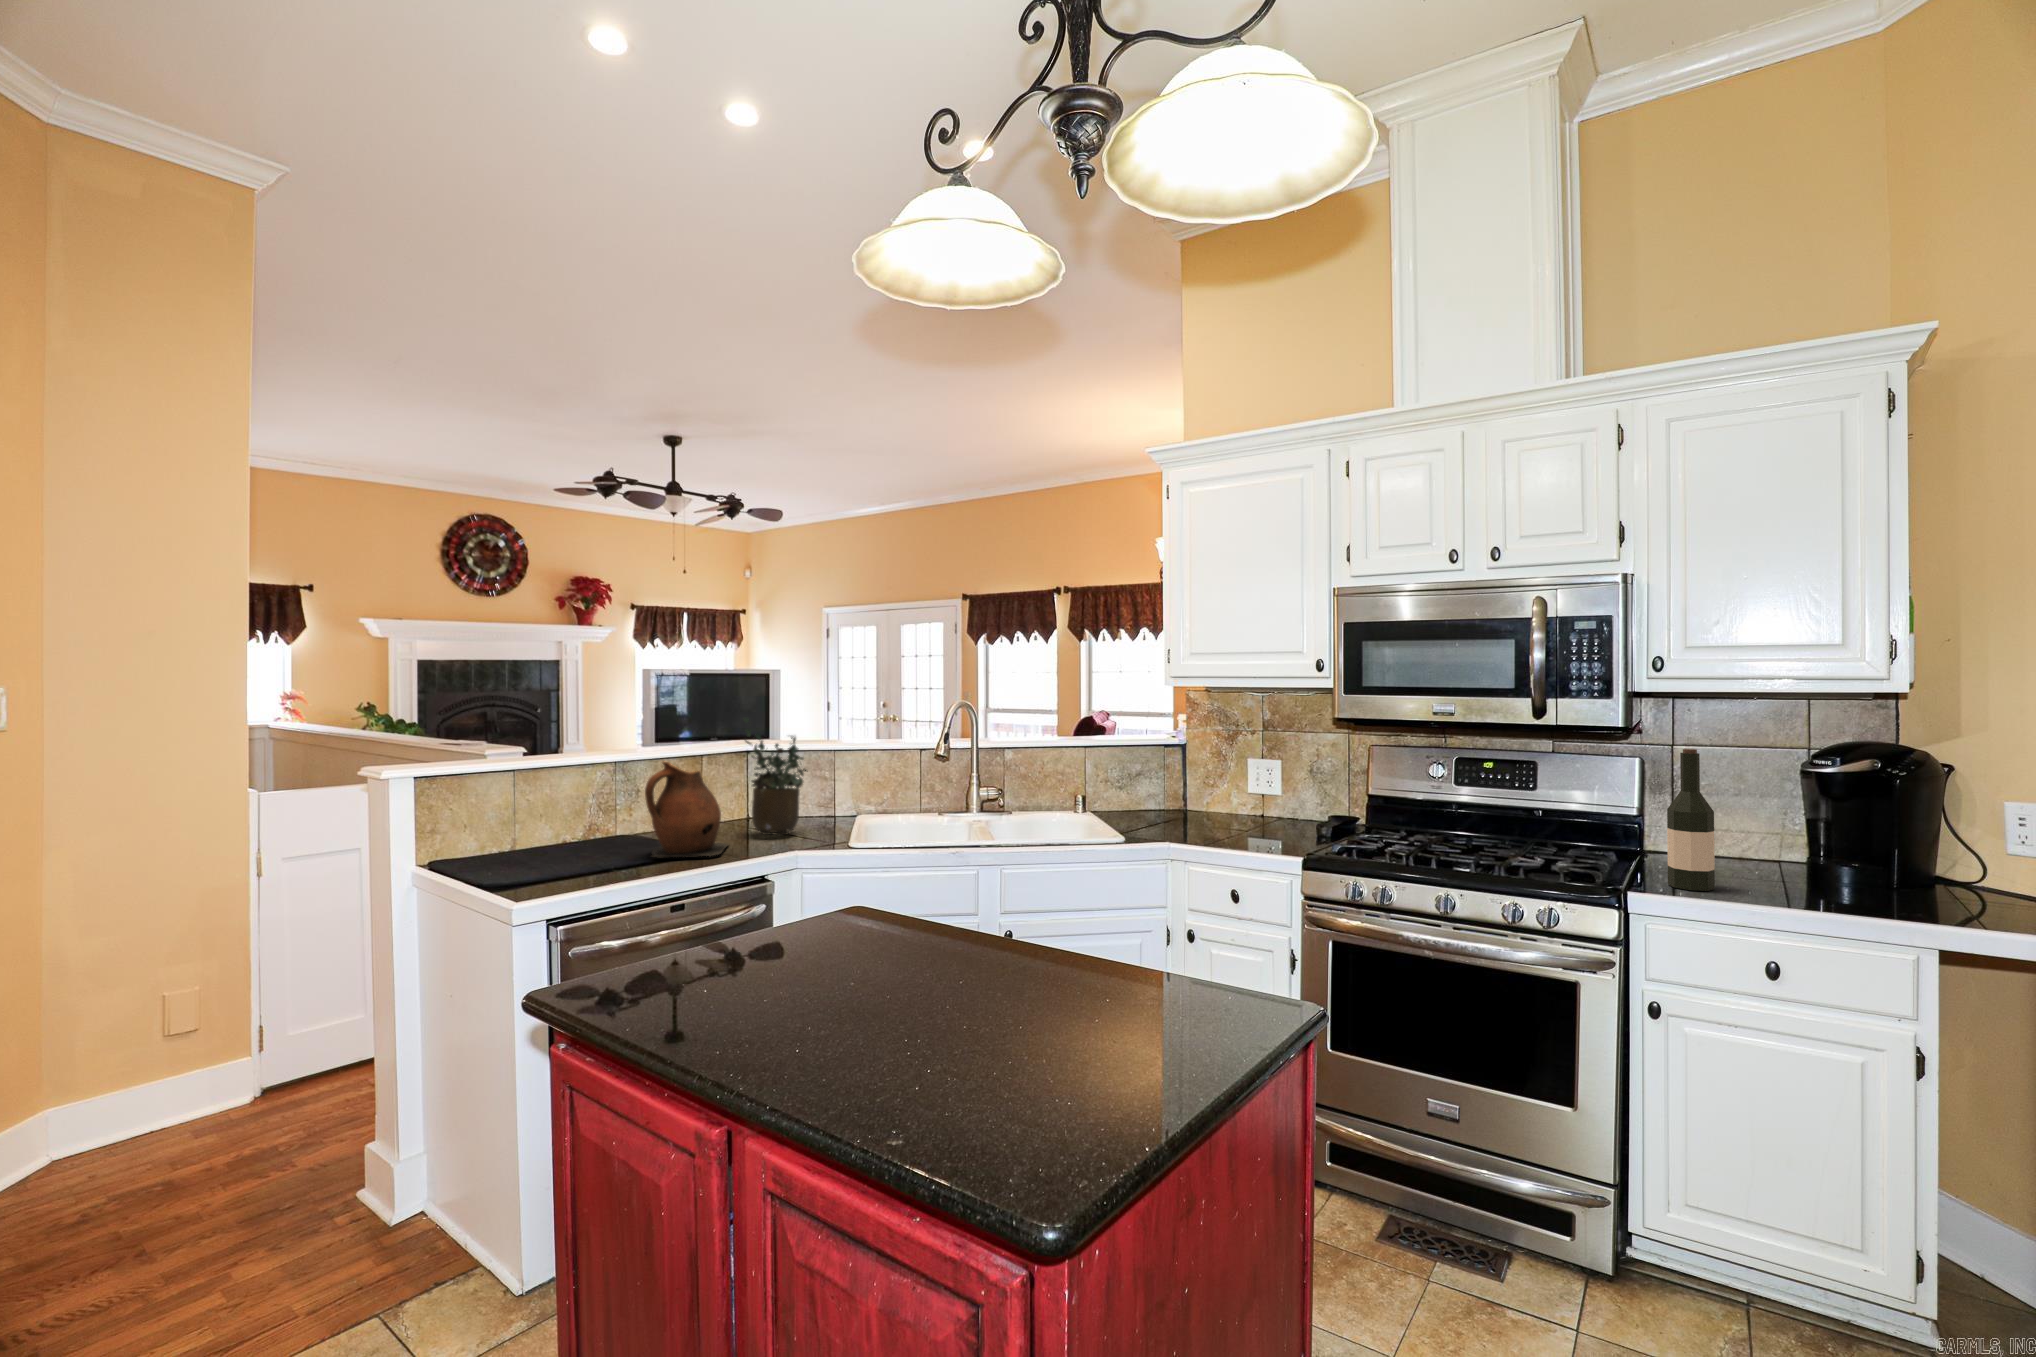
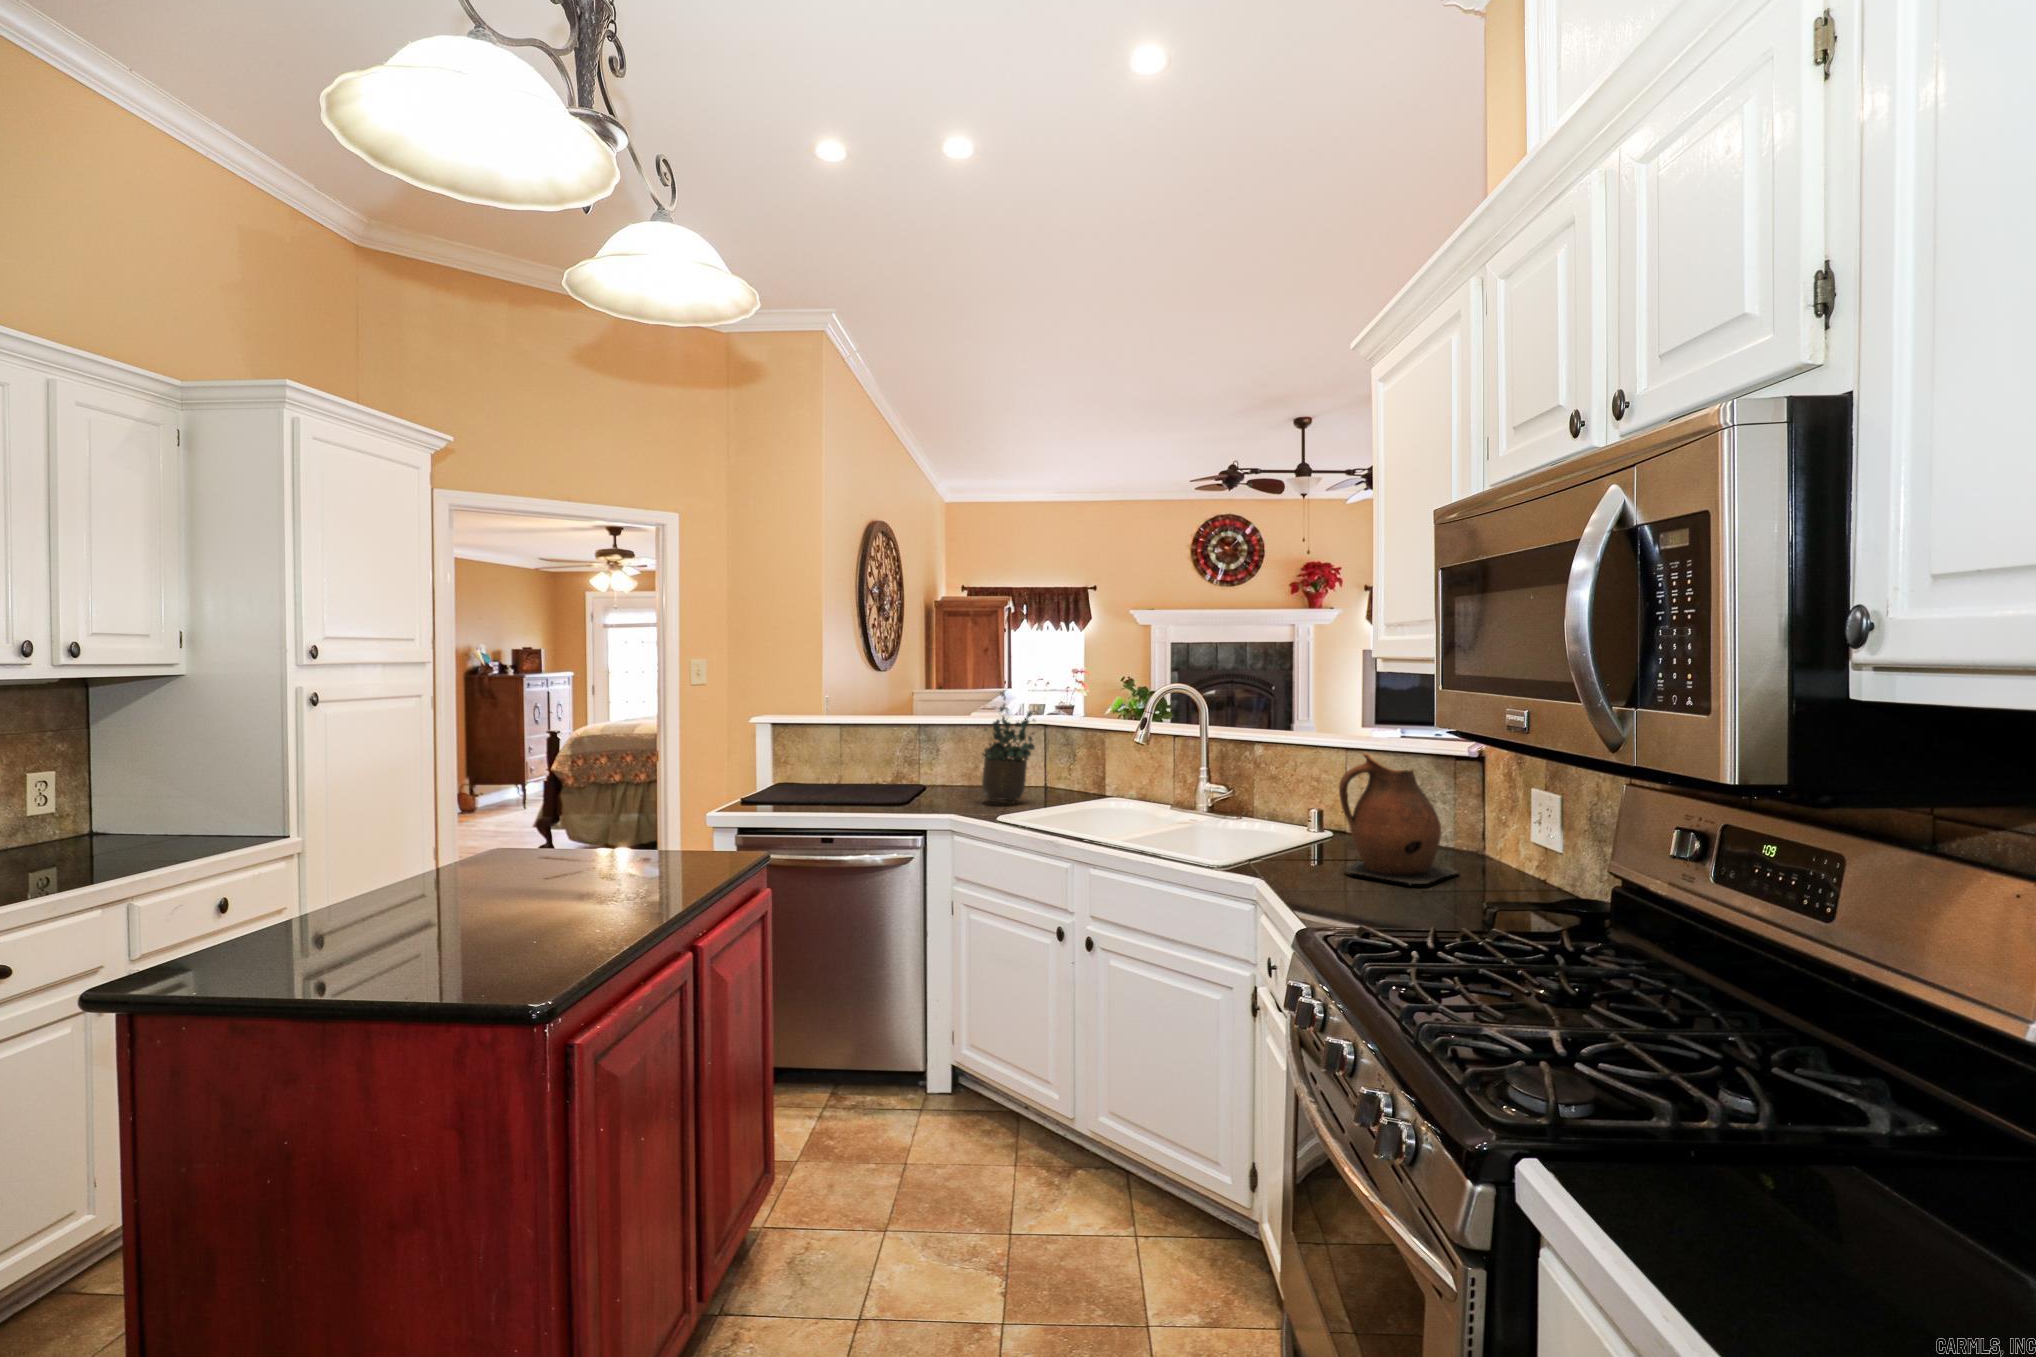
wine bottle: present [1667,749,1715,891] -> none [1651,843,1781,1252]
ceramic pitcher: present [645,762,728,857] -> present [1339,753,1459,885]

